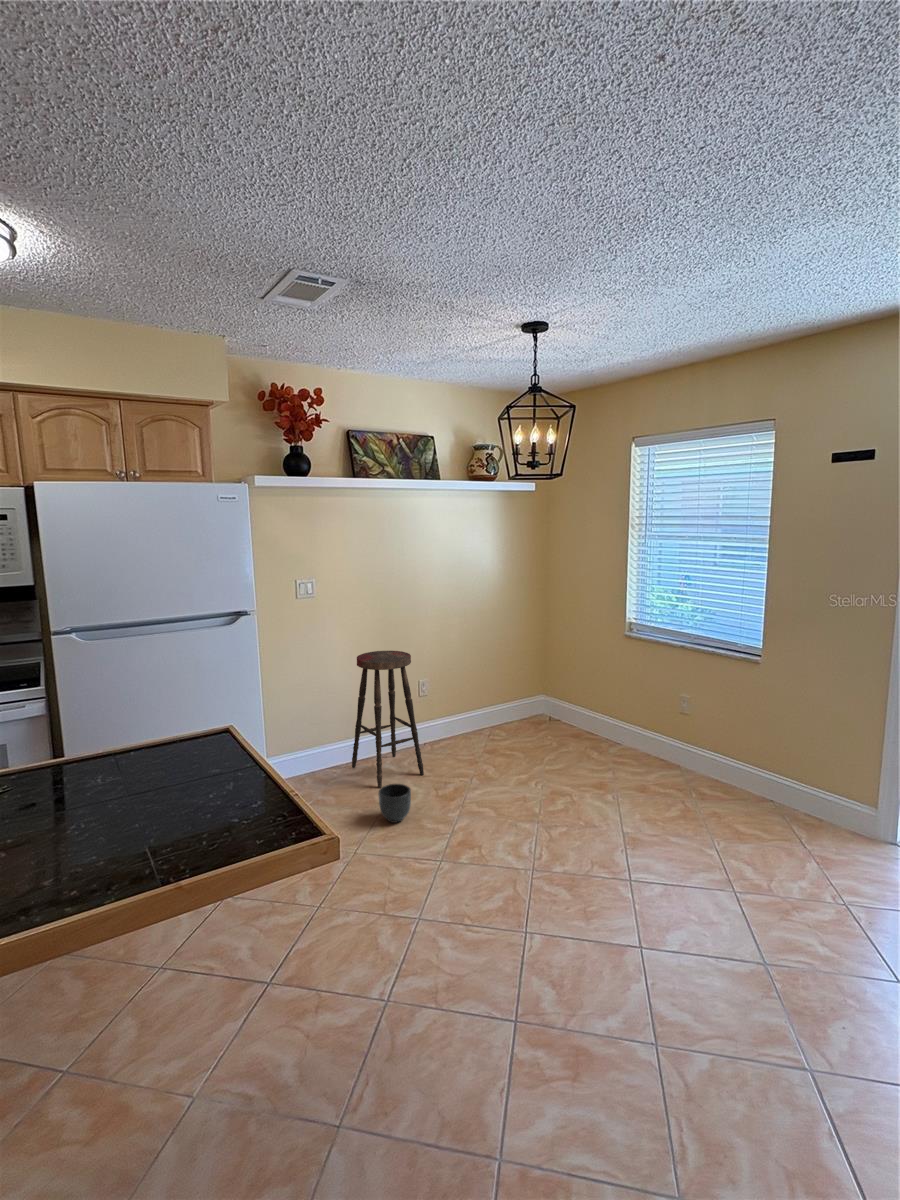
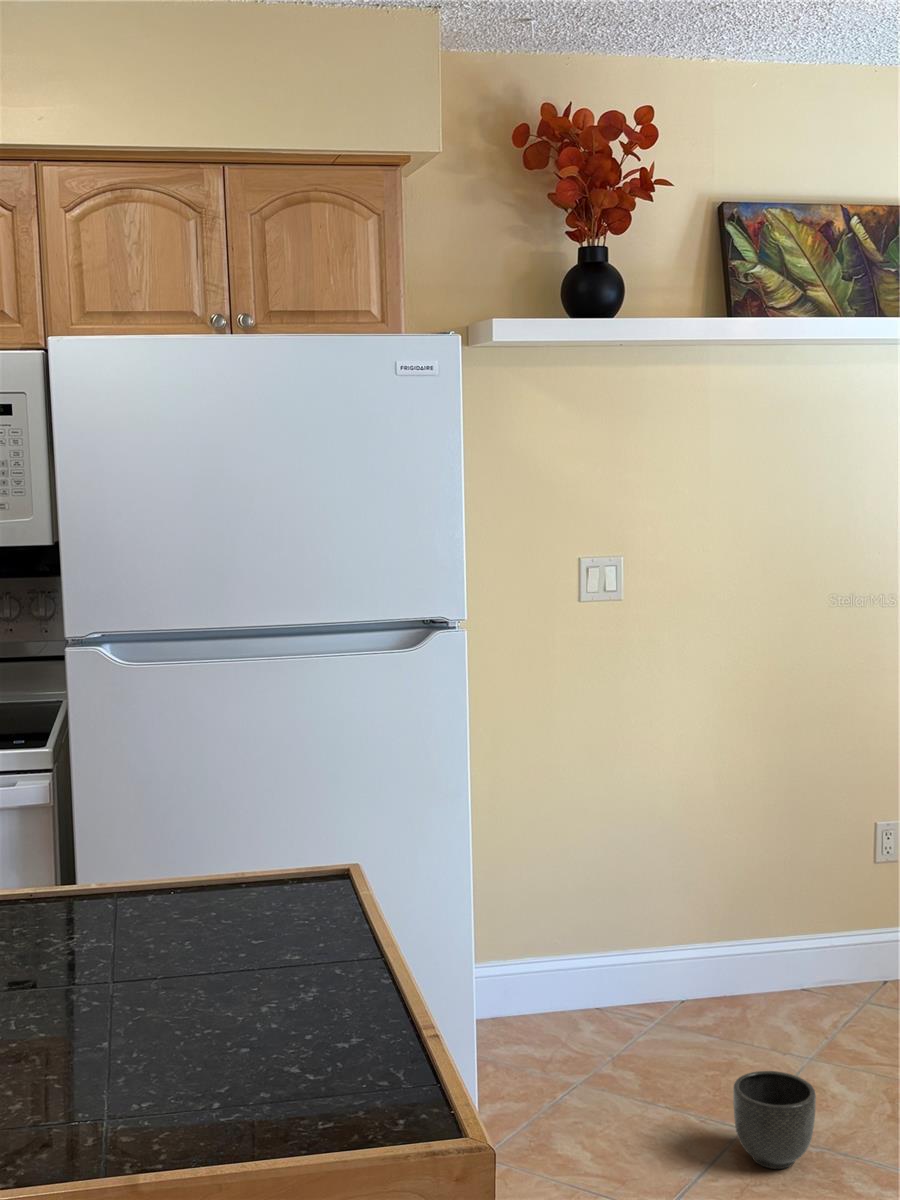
bar stool: present [352,651,424,788] -> none [690,739,866,1075]

